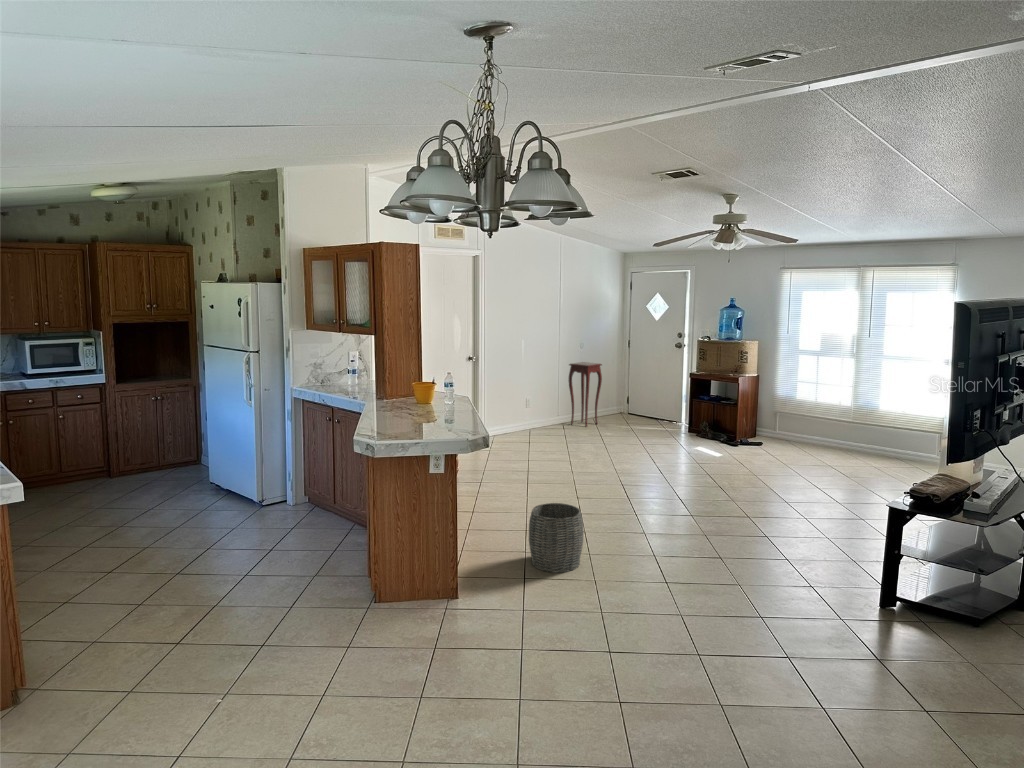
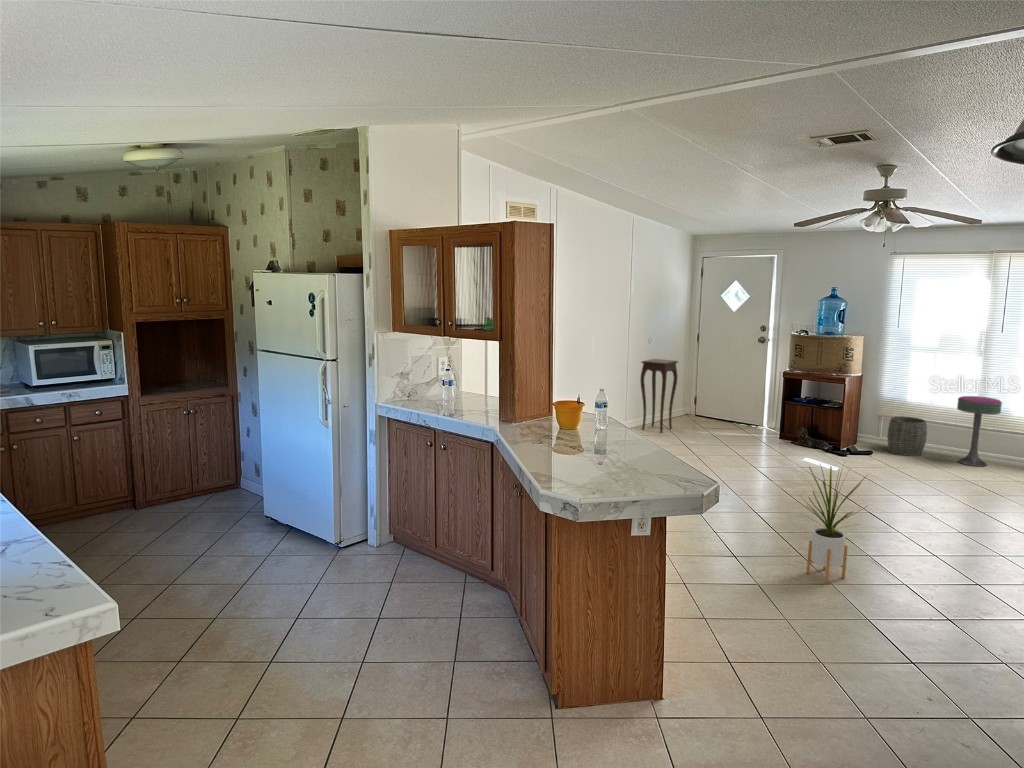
bar stool: none [831,394,867,455] -> present [957,396,1002,466]
house plant: none [622,433,675,533] -> present [803,462,865,583]
woven basket: present [529,503,584,573] -> present [887,416,927,456]

